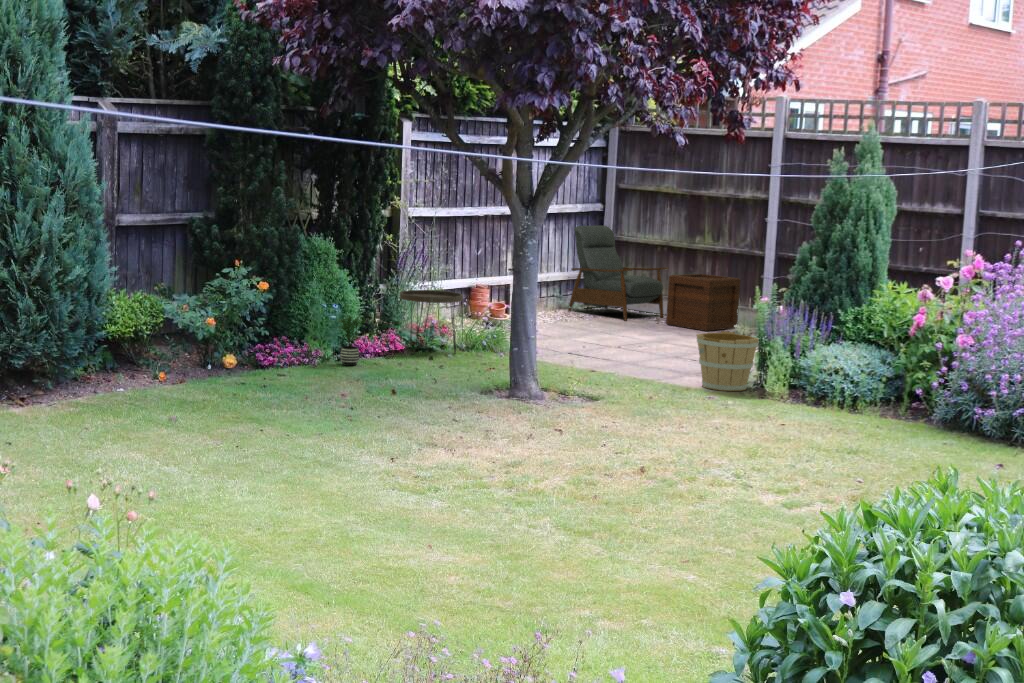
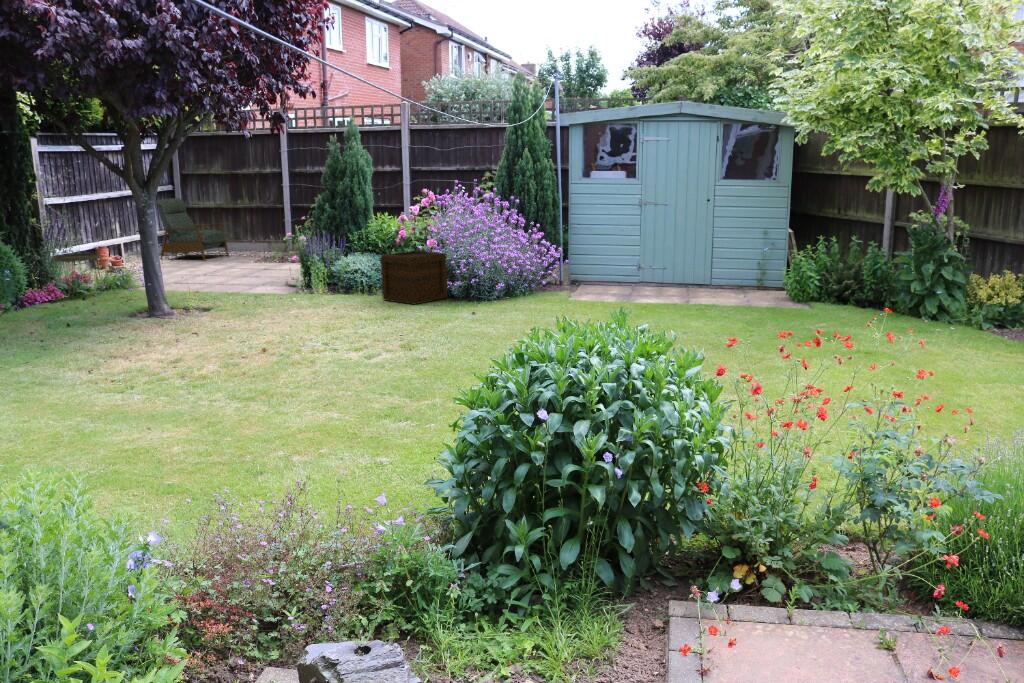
wooden crate: present [666,274,741,331] -> present [380,250,448,304]
potted plant: present [337,315,362,366] -> none [14,275,41,311]
wooden bucket: present [697,331,759,391] -> none [268,256,307,292]

